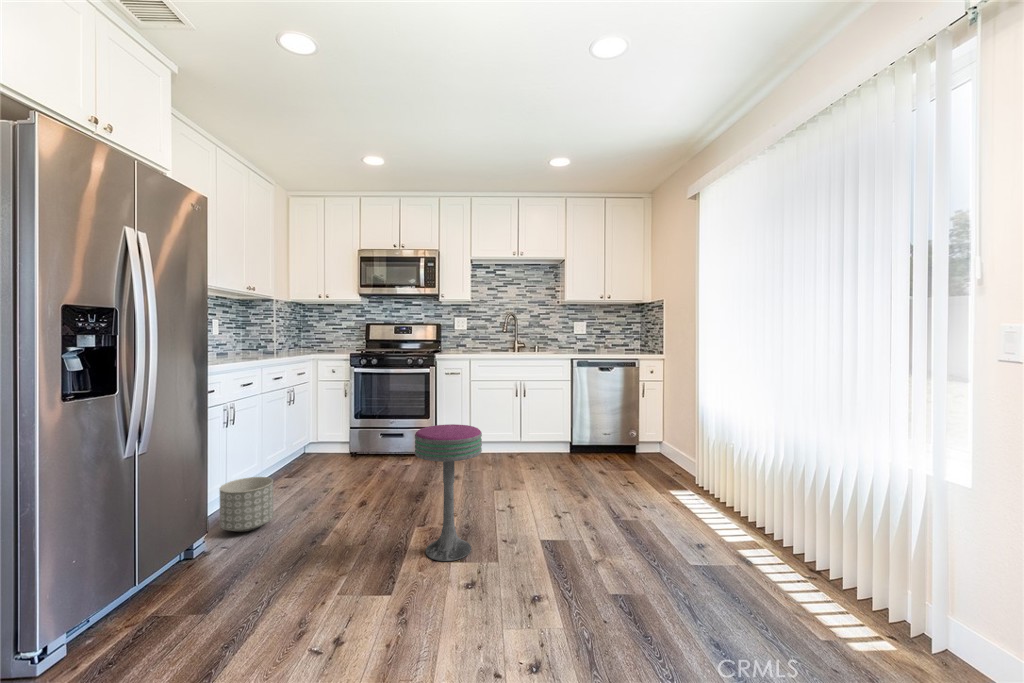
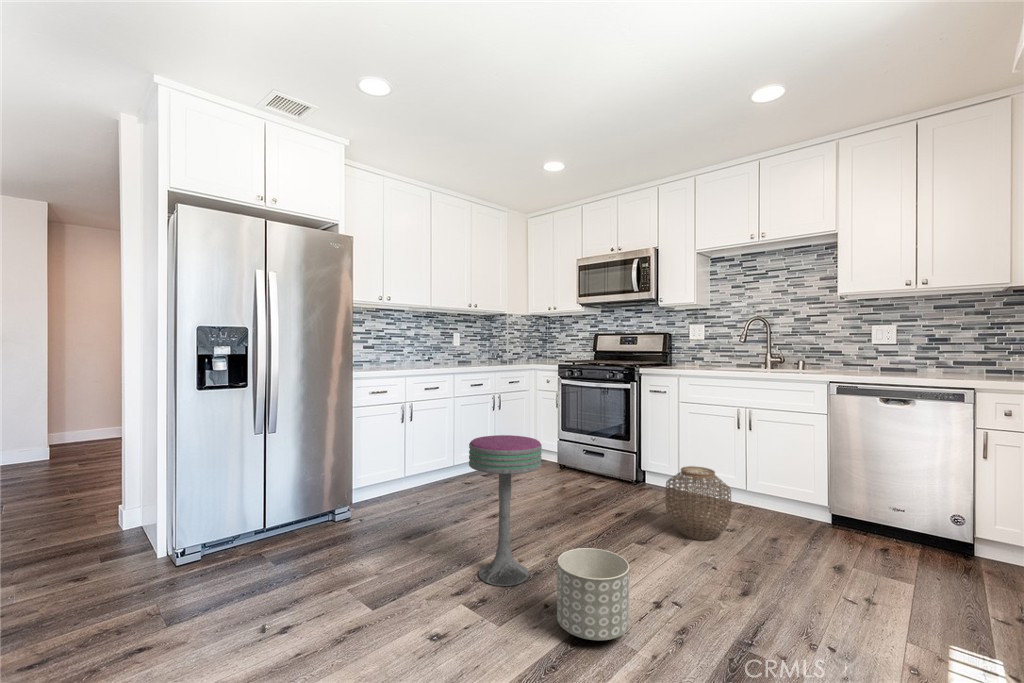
woven basket: none [495,428,540,481] -> present [666,466,731,540]
planter: present [220,477,273,532] -> present [557,548,629,640]

